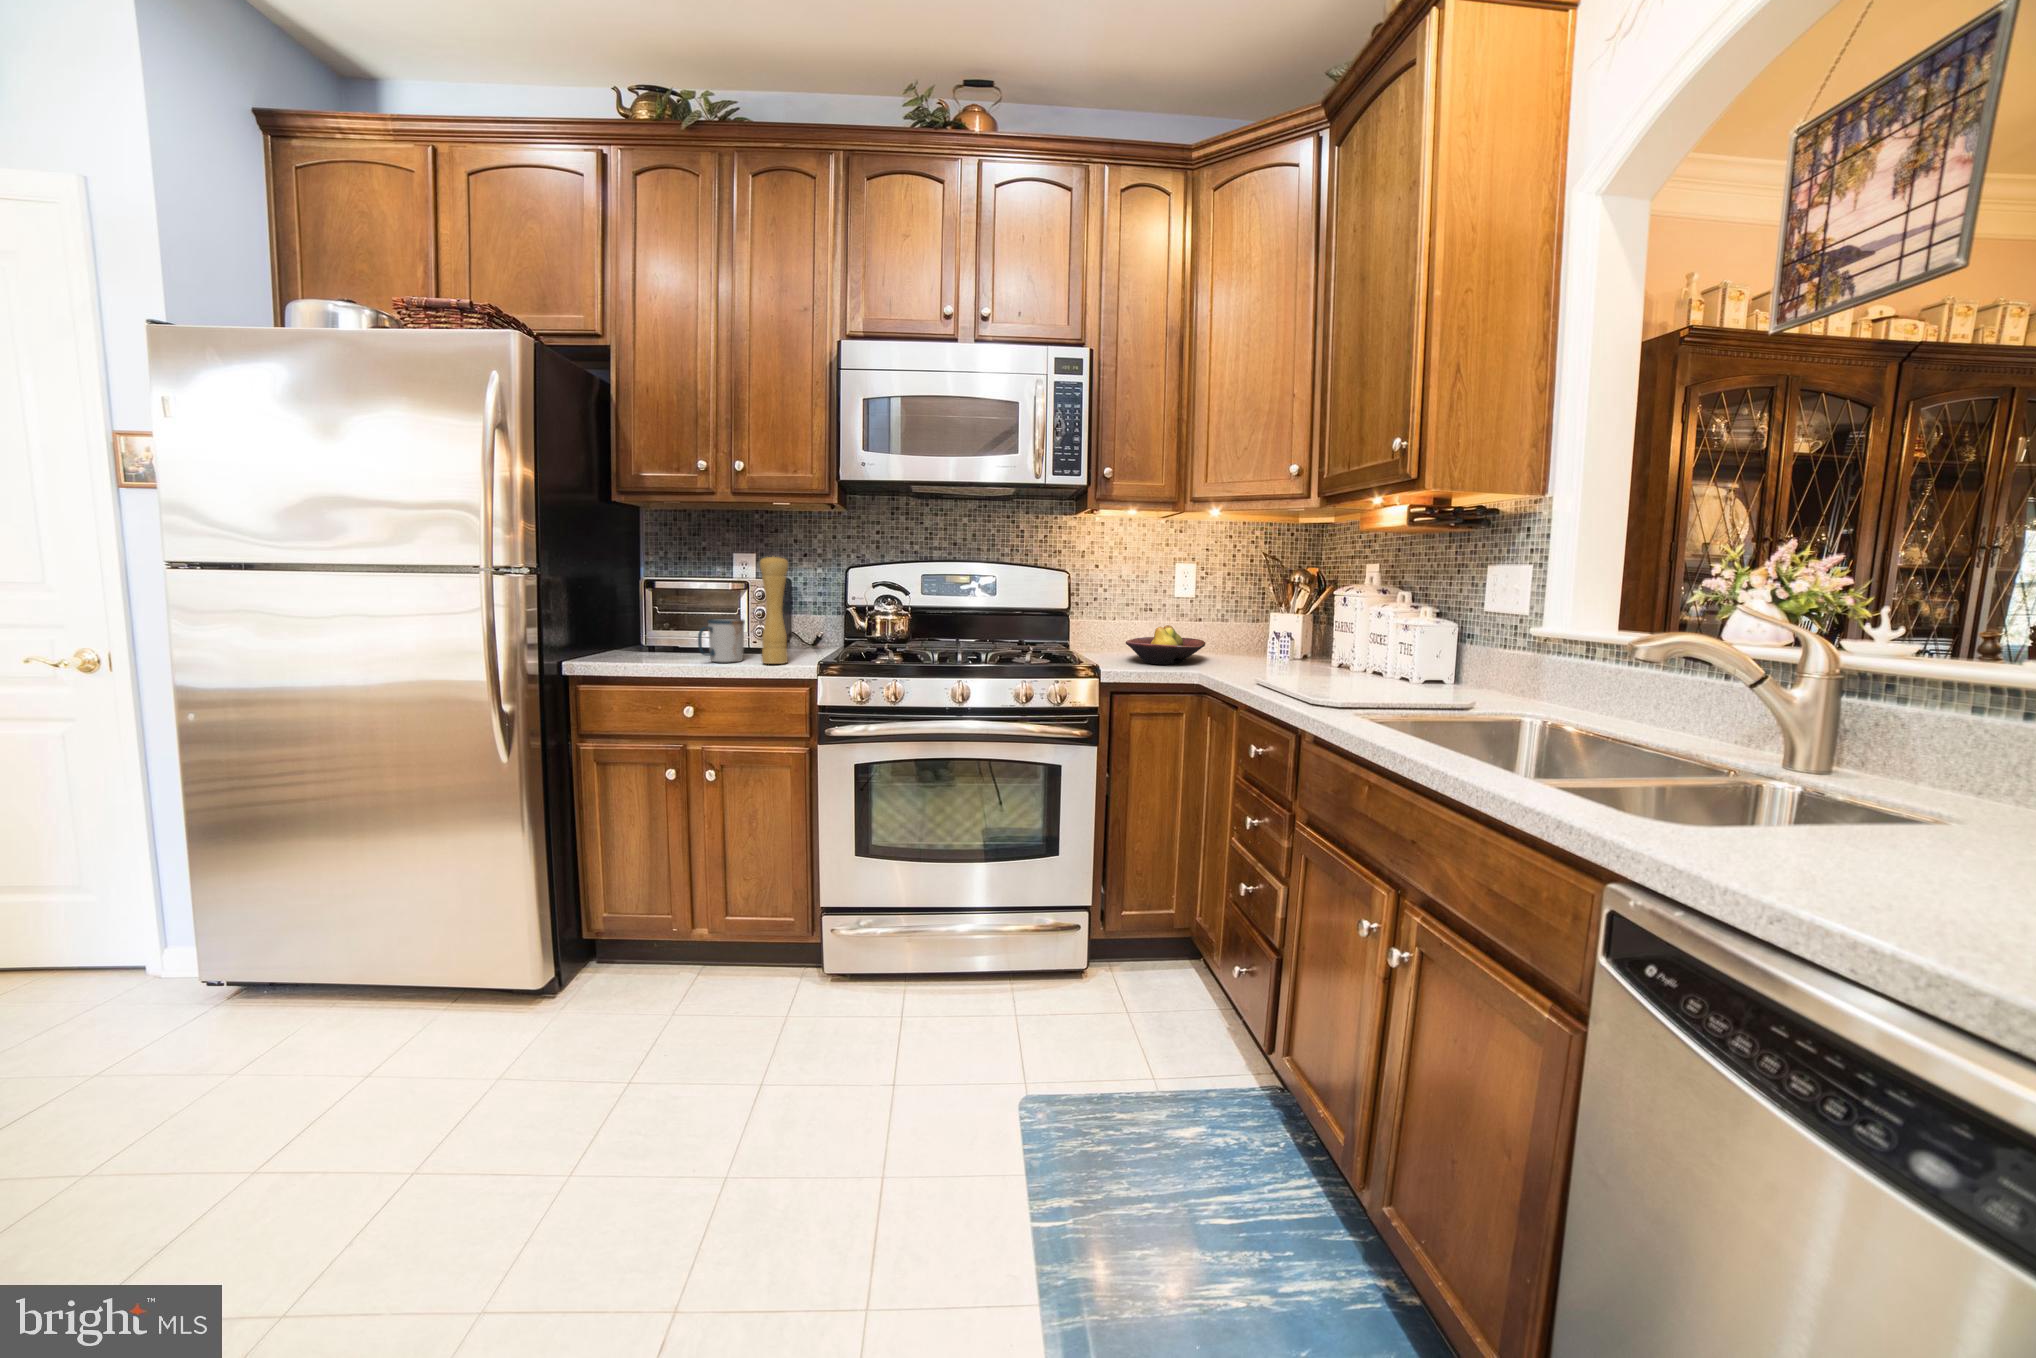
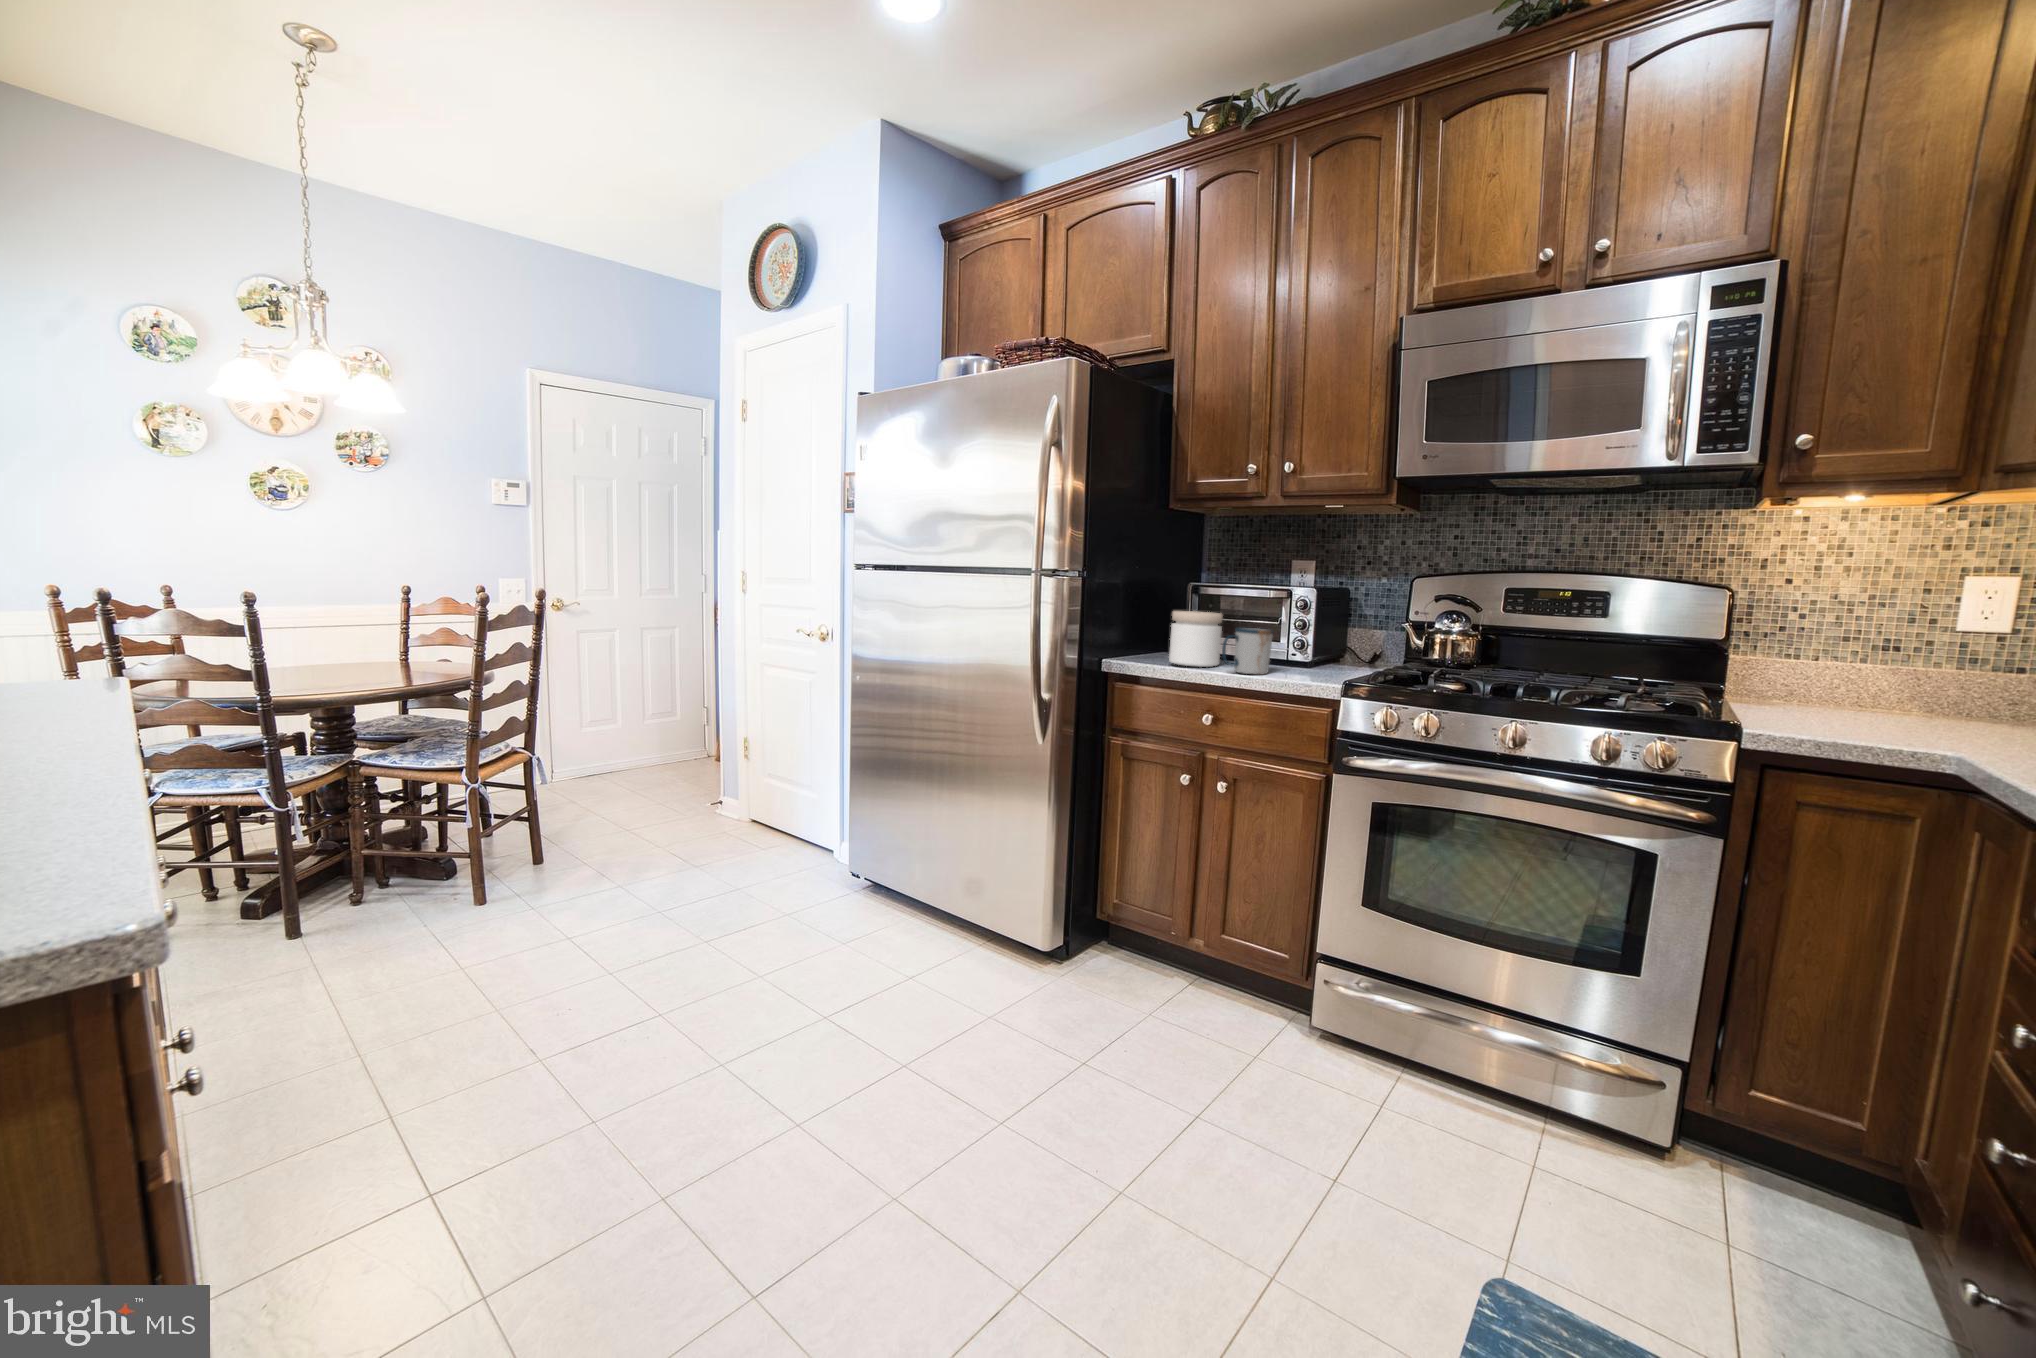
pepper mill: present [760,556,788,664] -> none [1283,561,1322,680]
jar: none [635,605,689,659] -> present [1169,611,1222,667]
fruit bowl: present [1126,625,1205,664] -> none [1802,674,1976,733]

